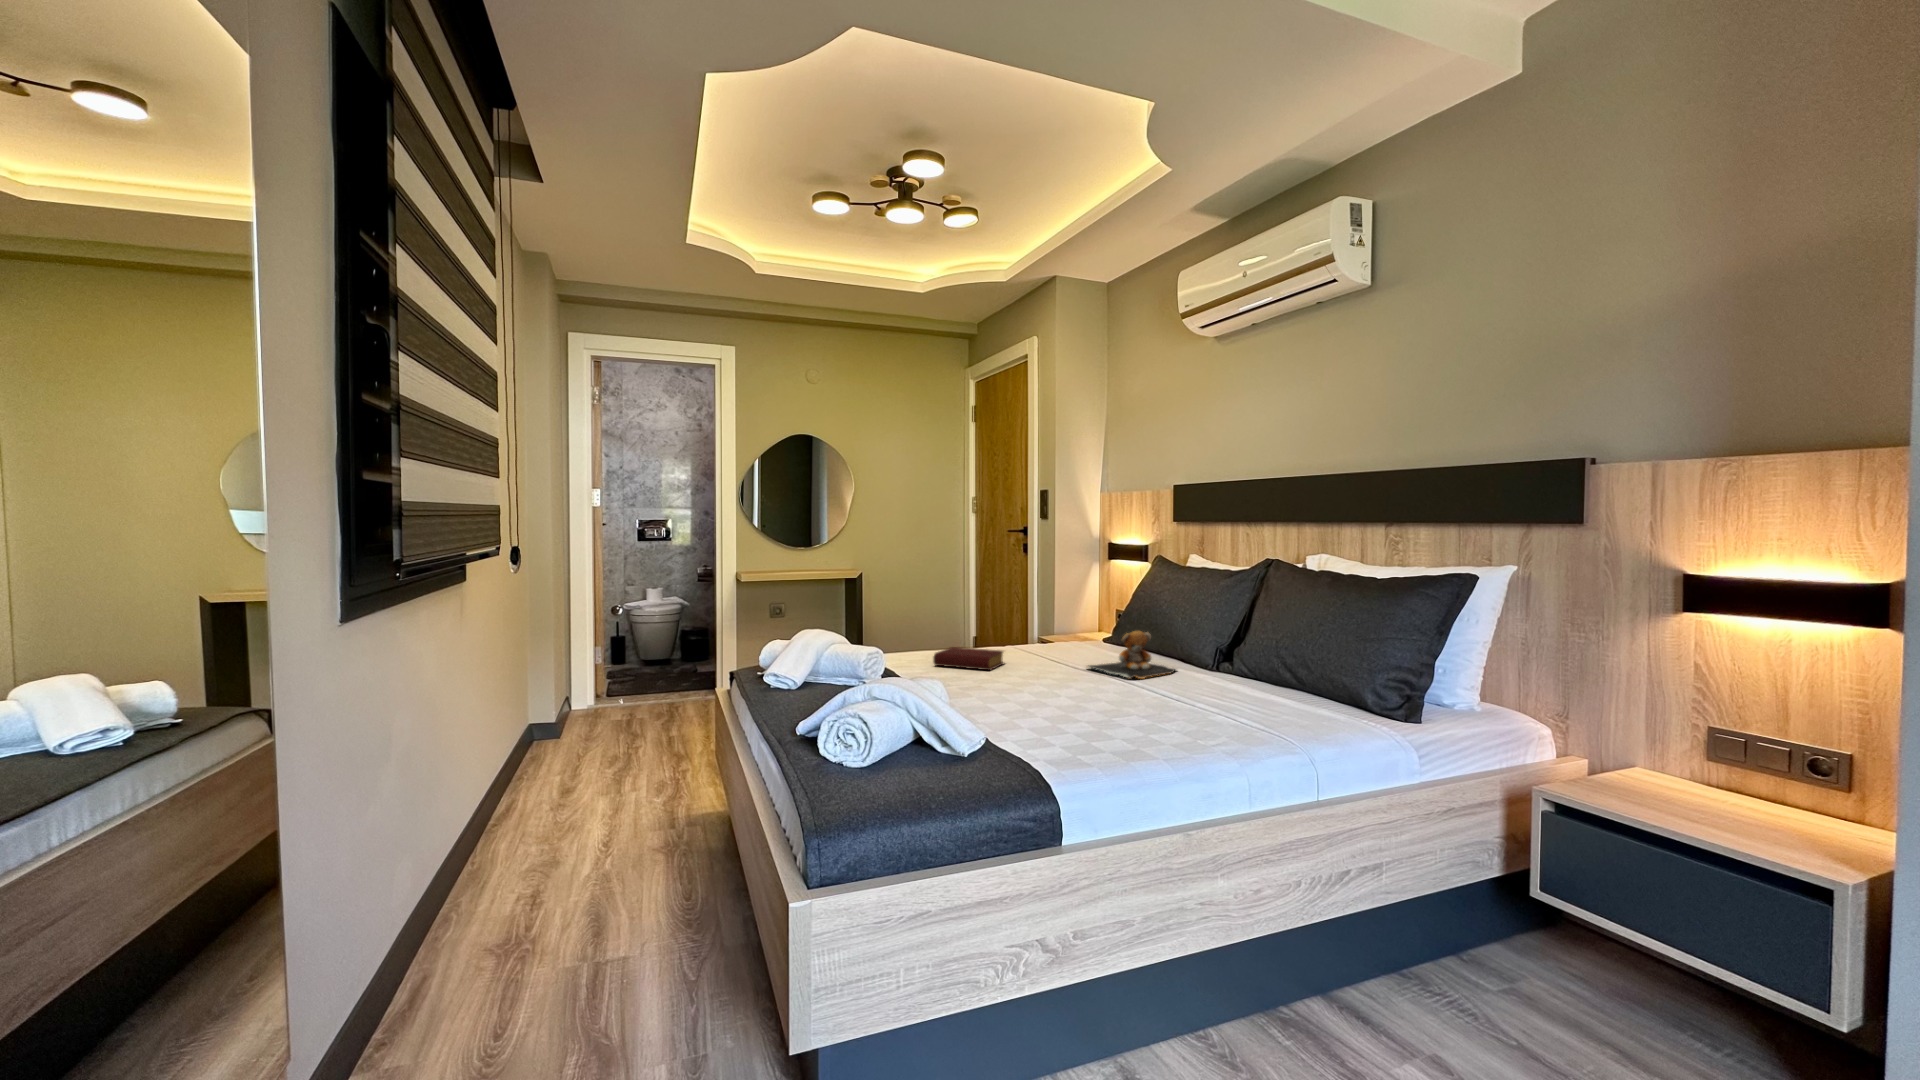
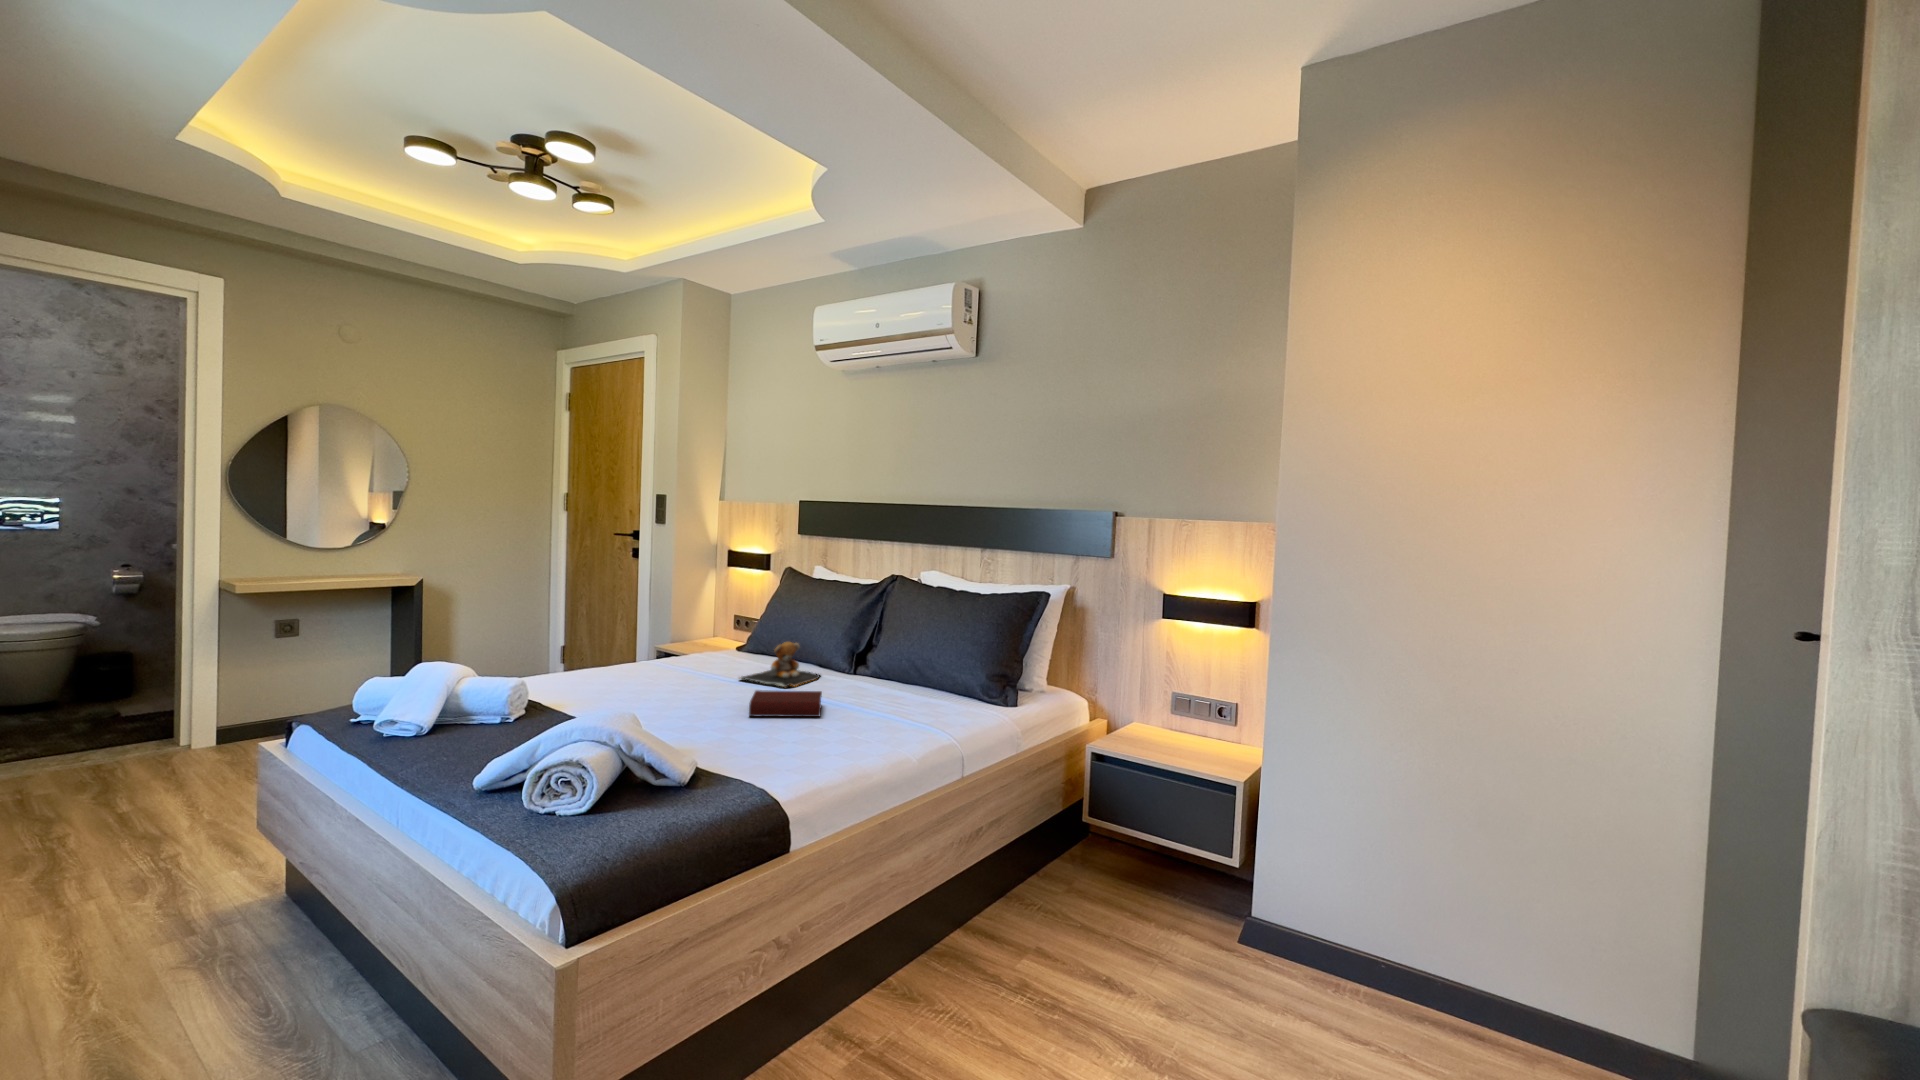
book: present [933,647,1004,670] -> present [749,690,822,717]

